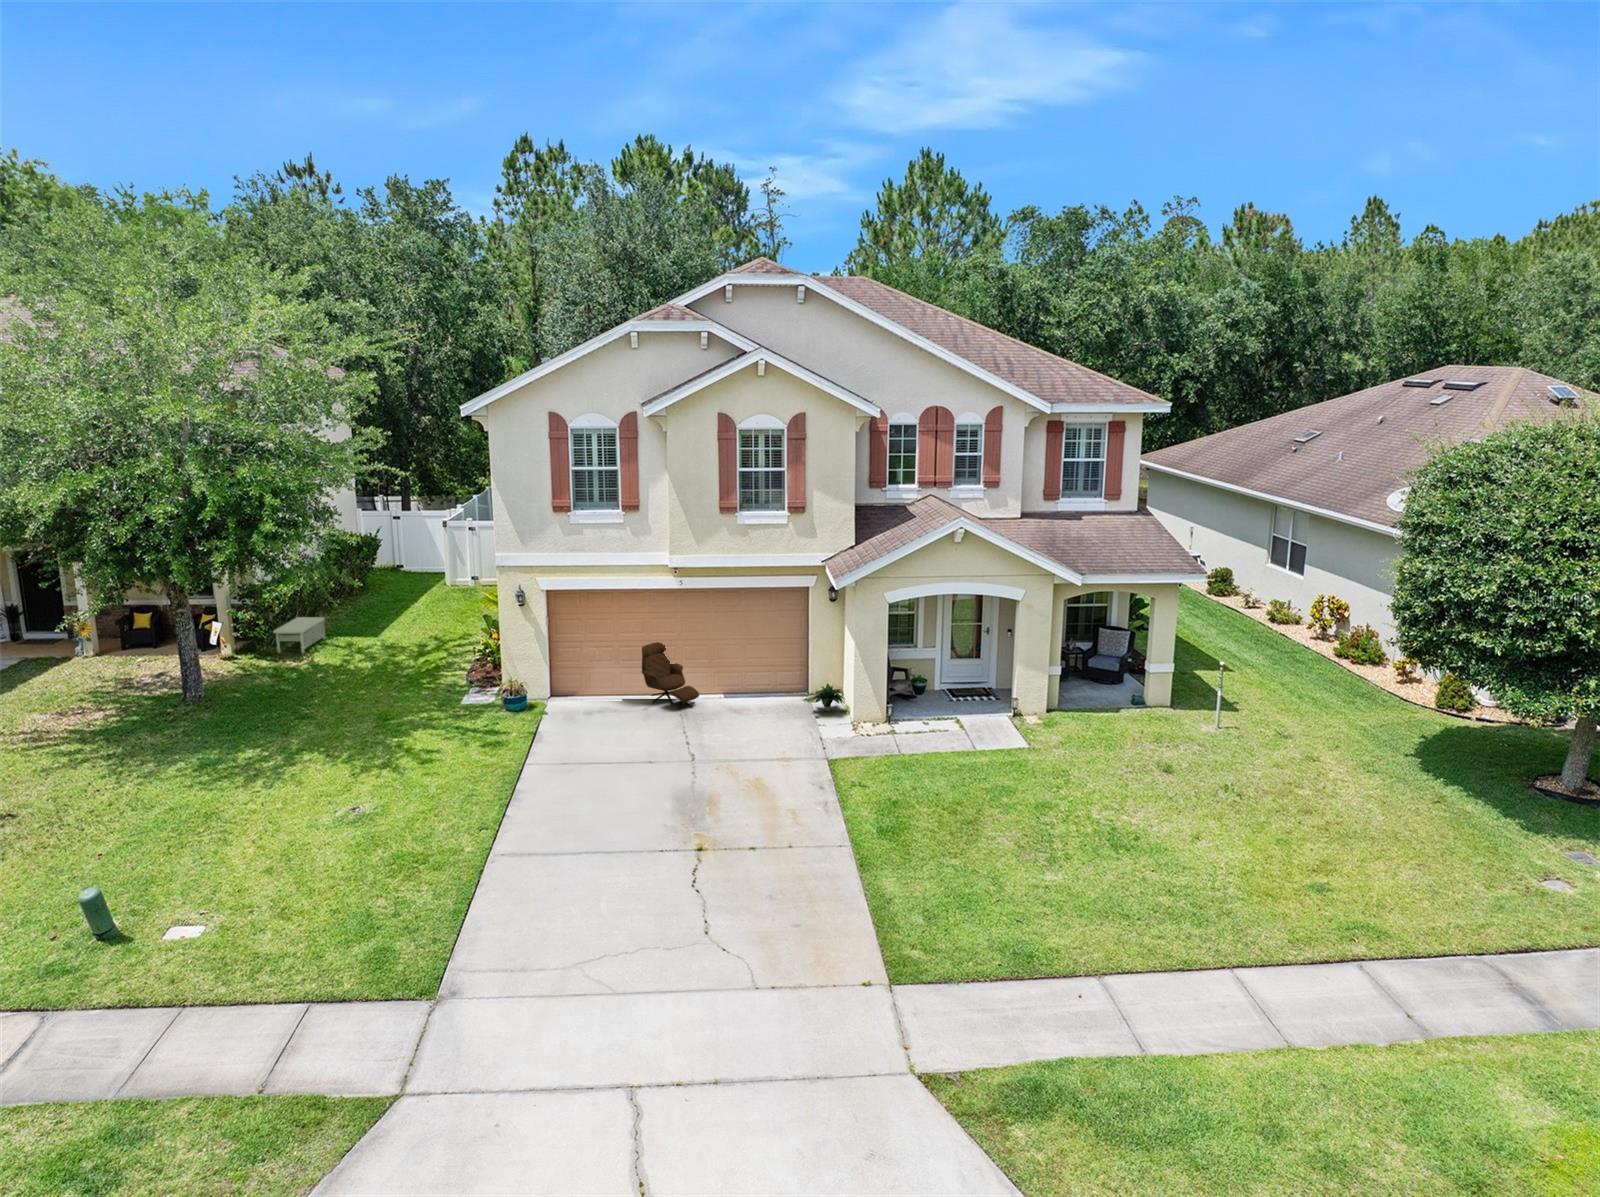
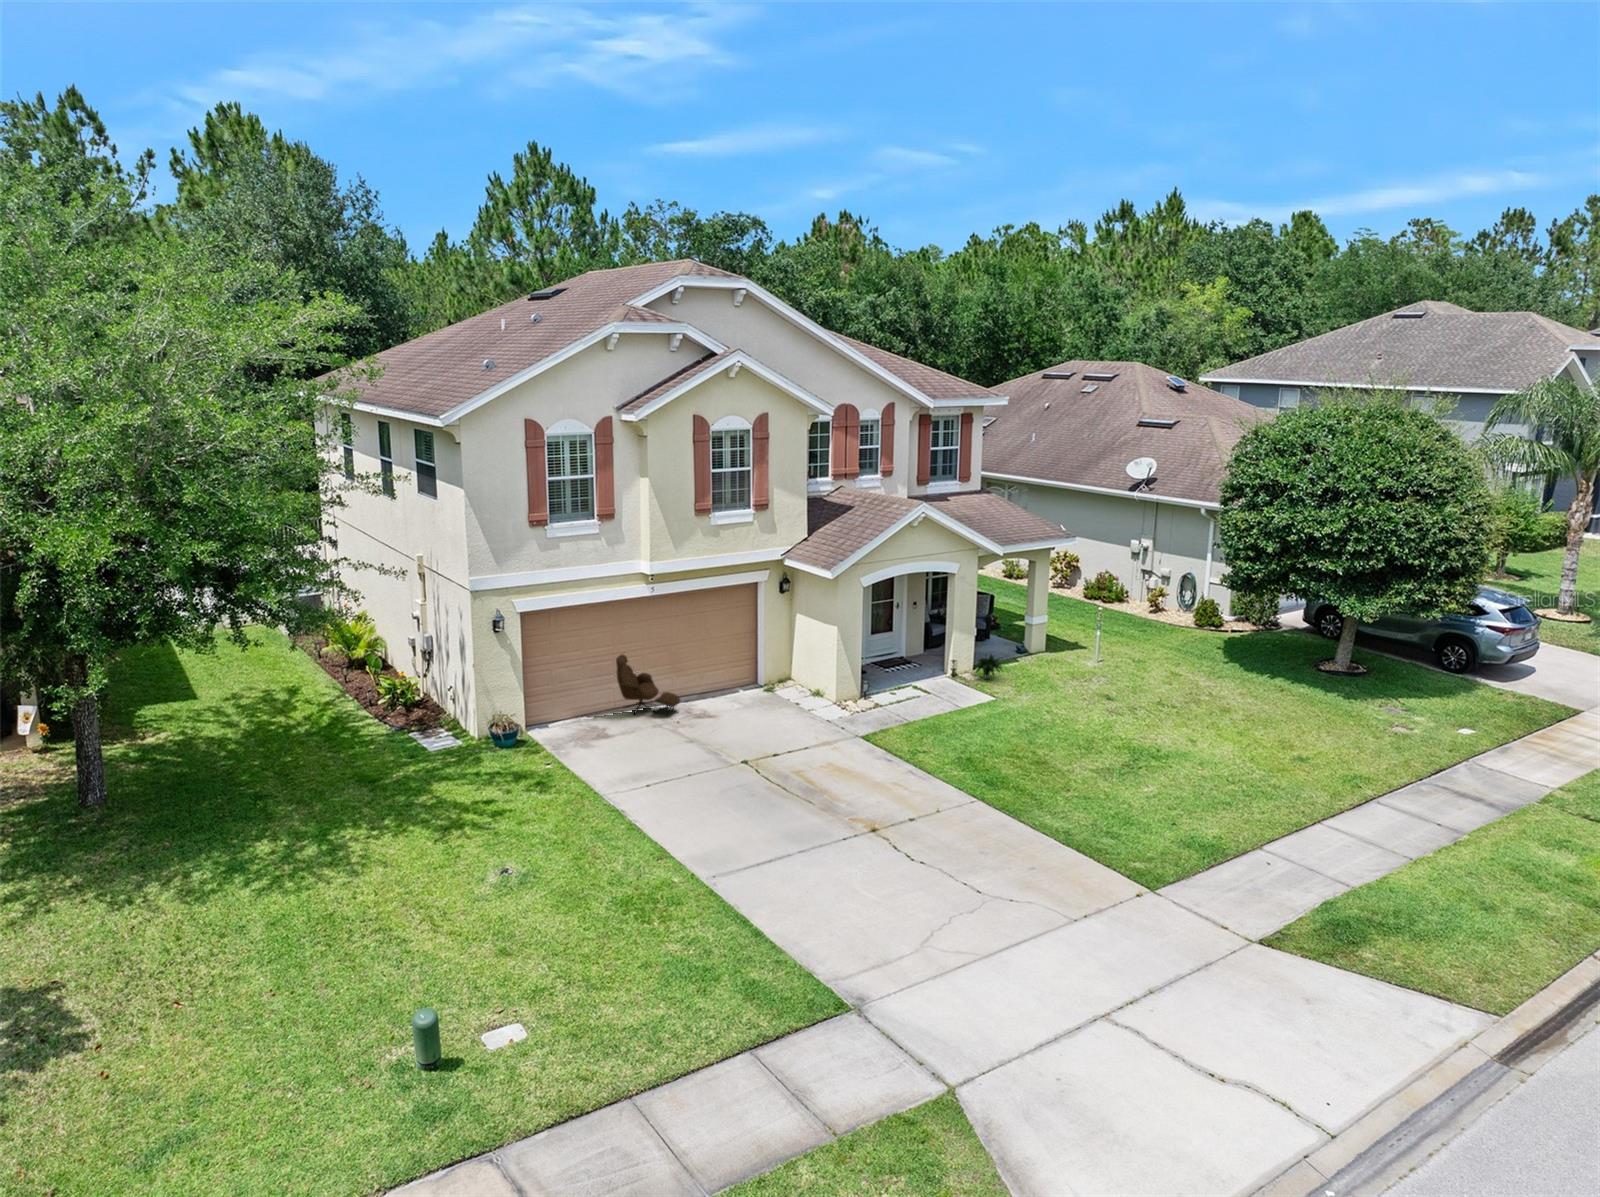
storage bench: present [273,617,325,653] -> none [100,683,143,733]
potted plant: present [813,683,844,711] -> present [975,654,1002,679]

